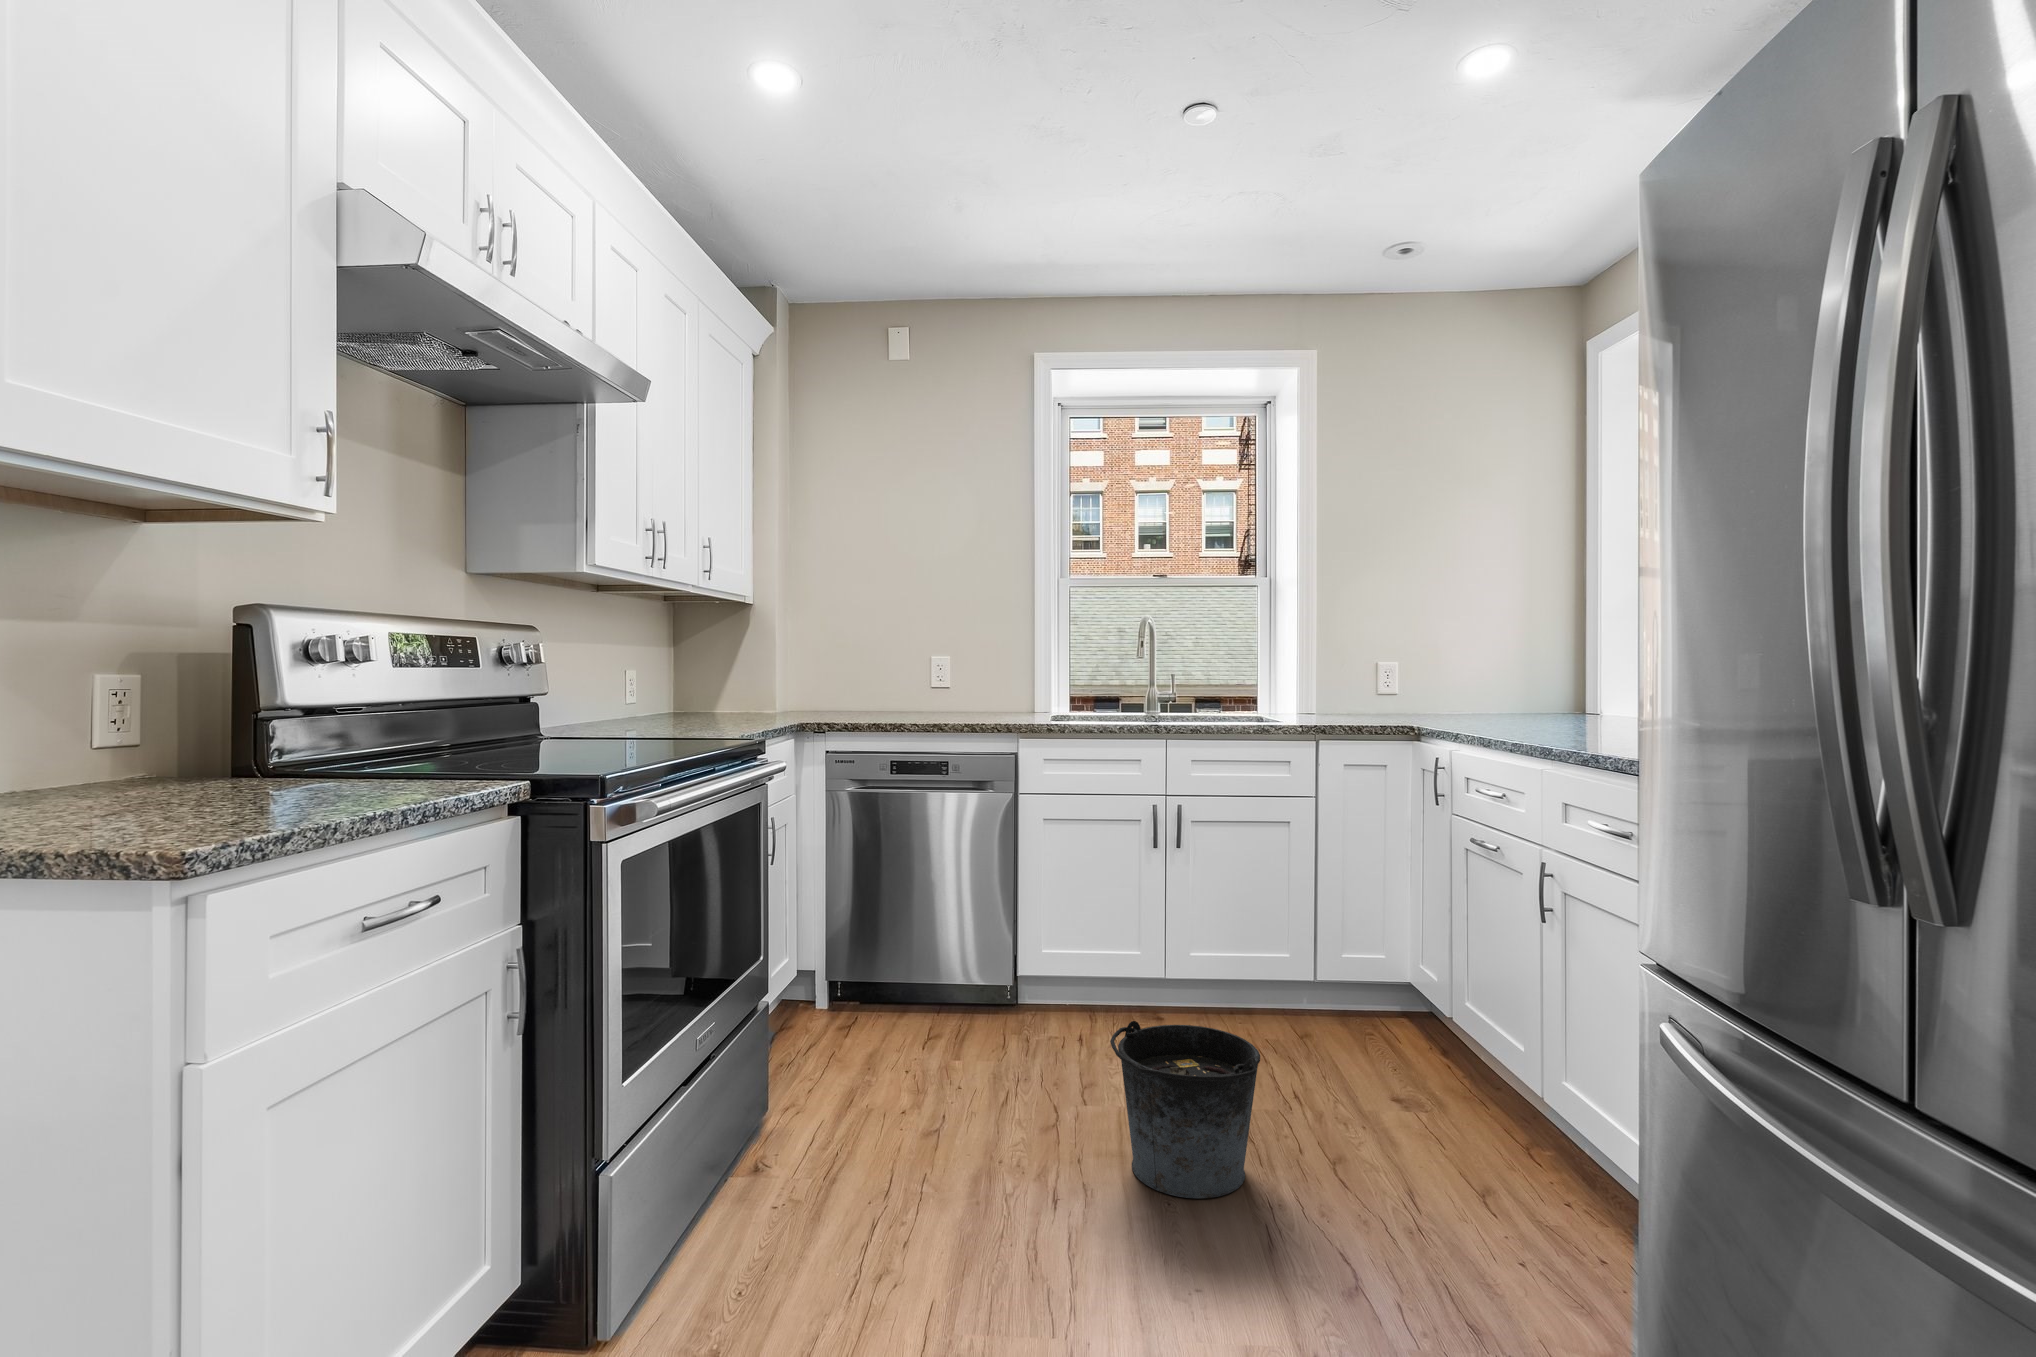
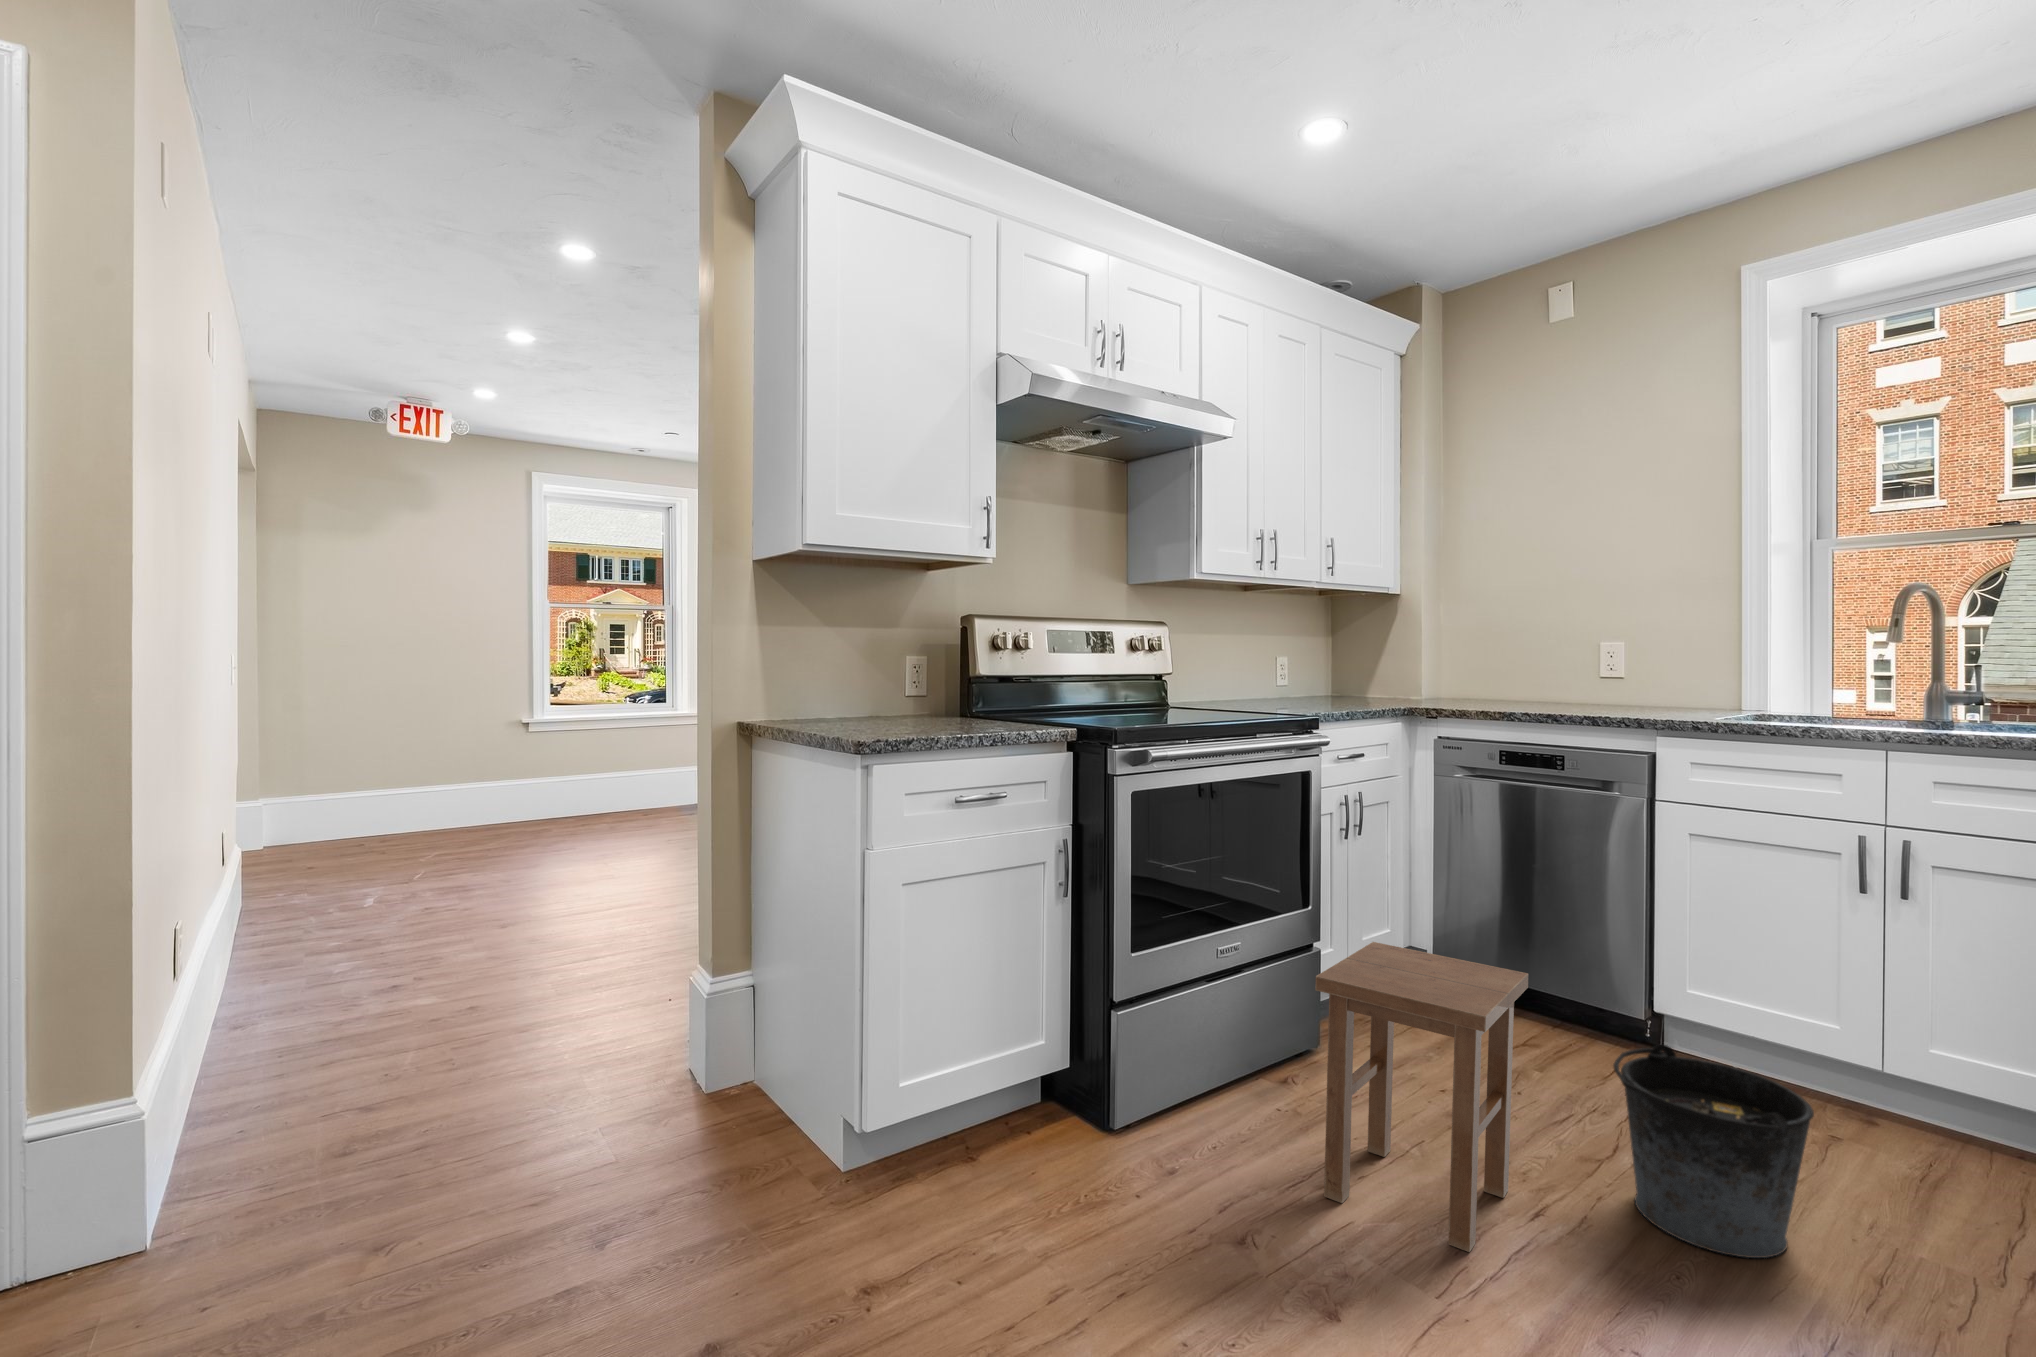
stool: none [903,987,1092,1315] -> present [1315,942,1528,1252]

